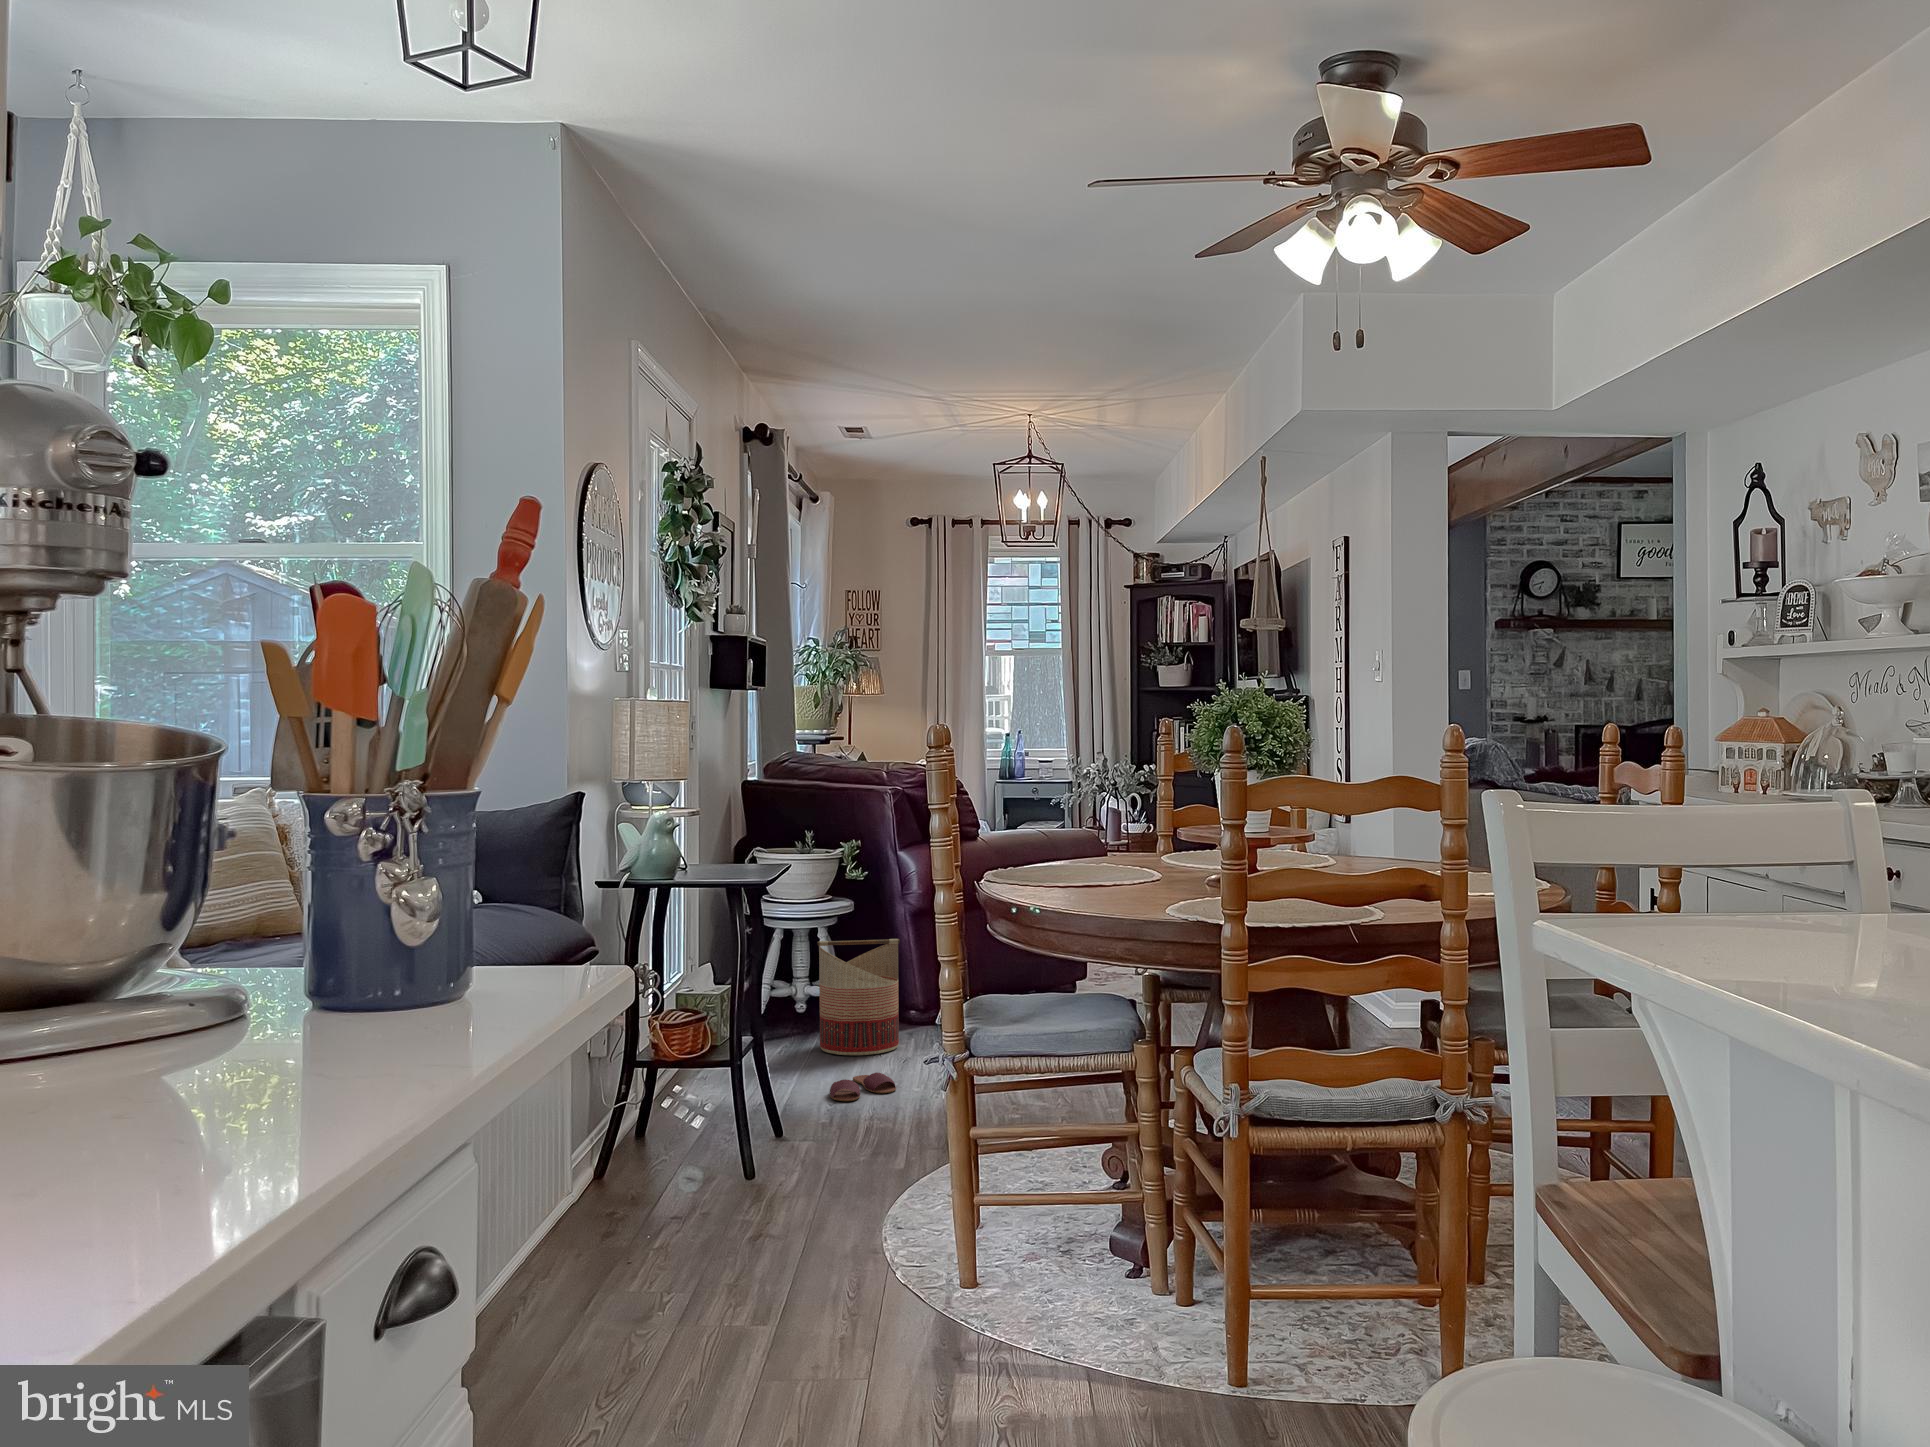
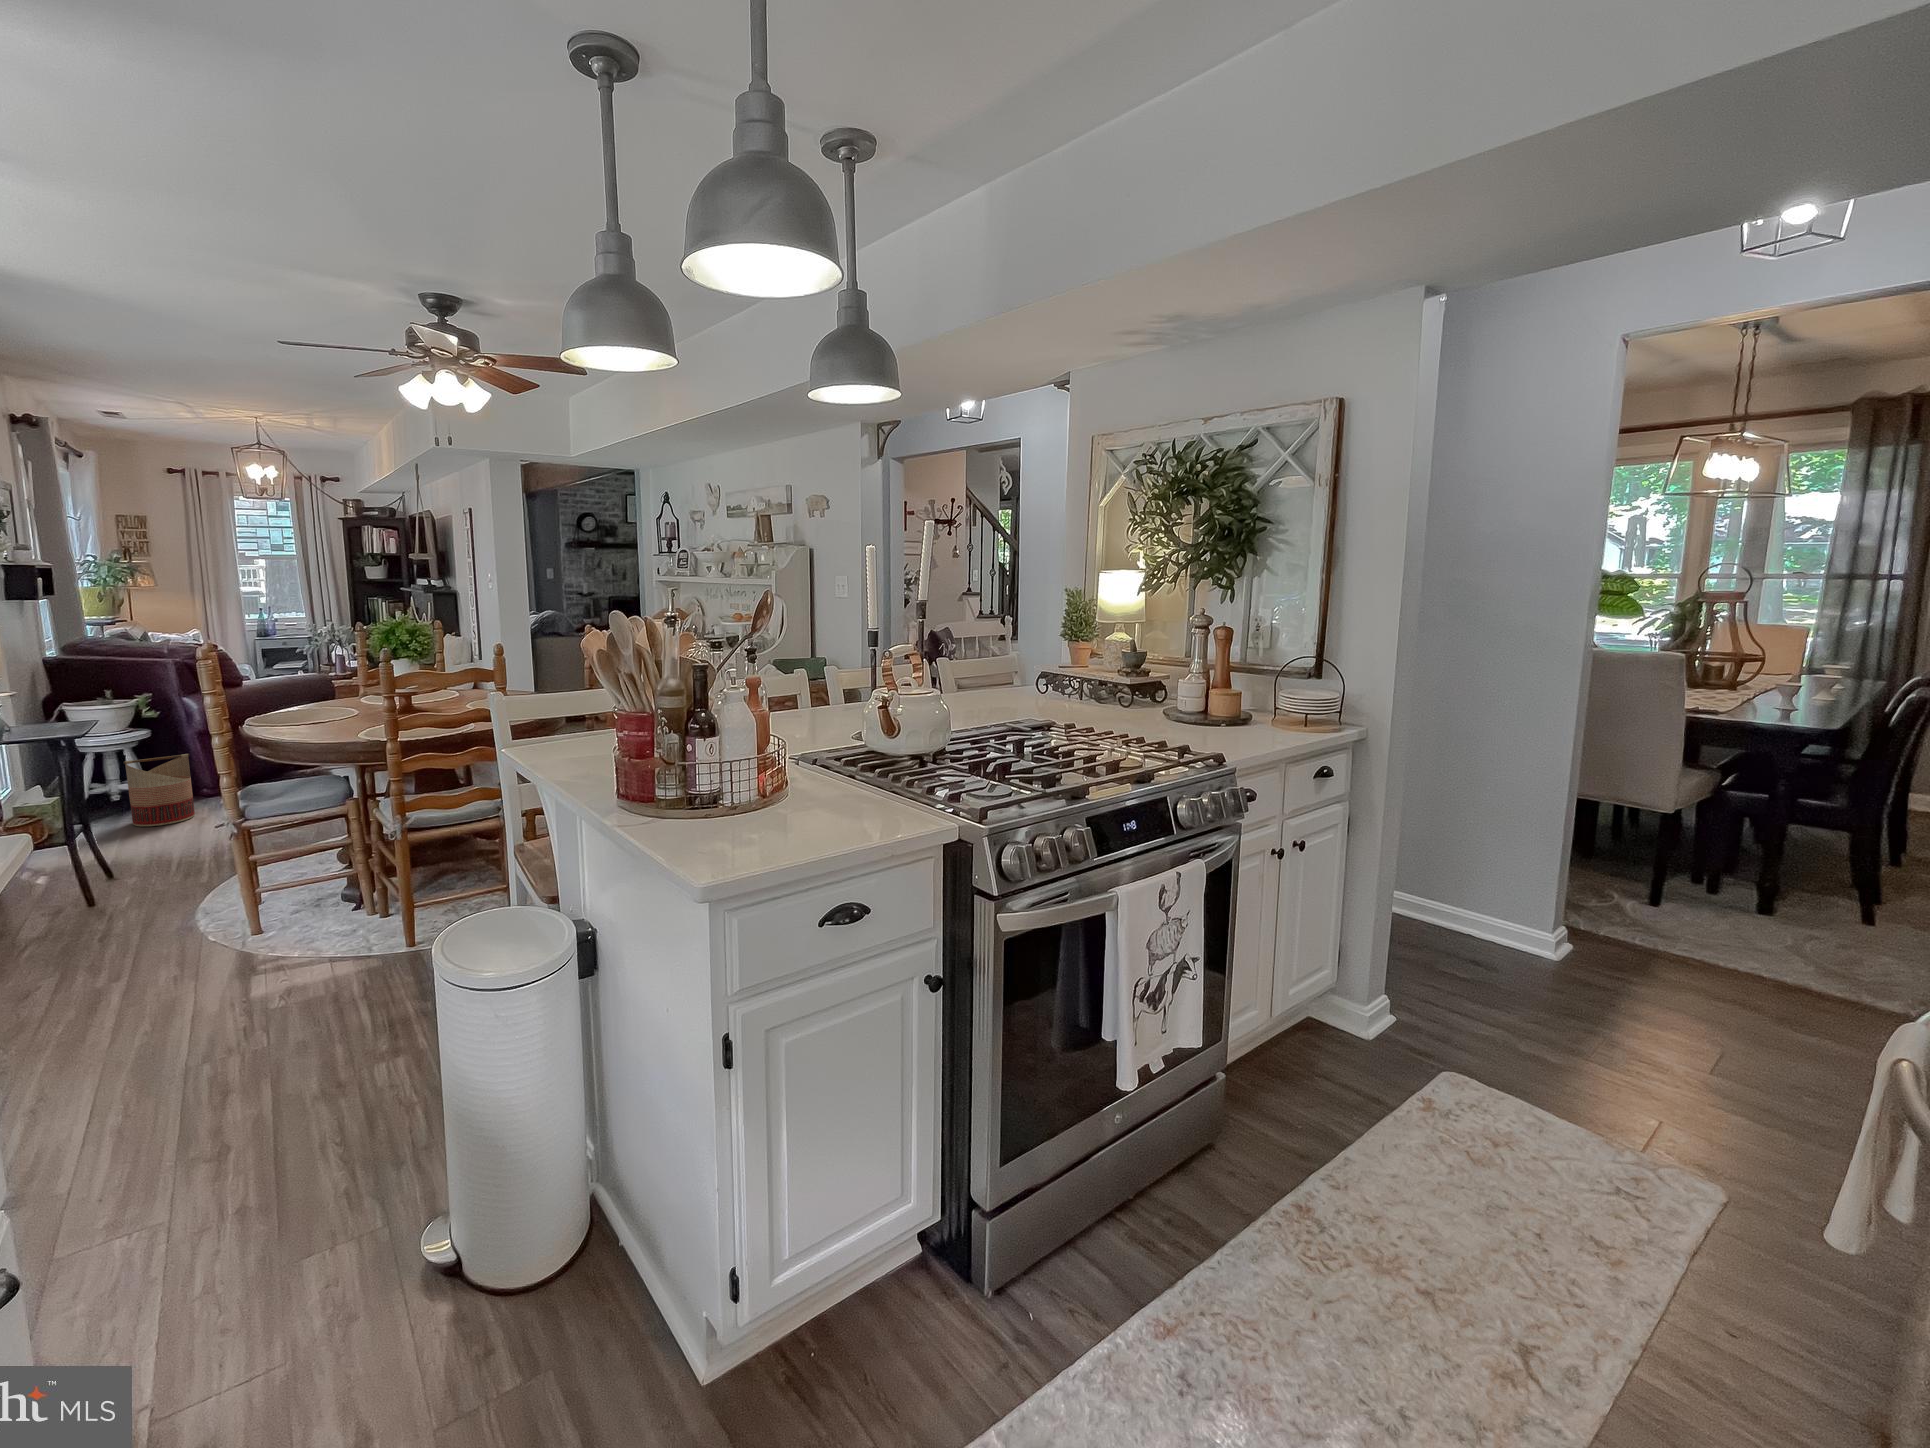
slippers: present [830,1072,896,1101] -> none [146,833,196,854]

